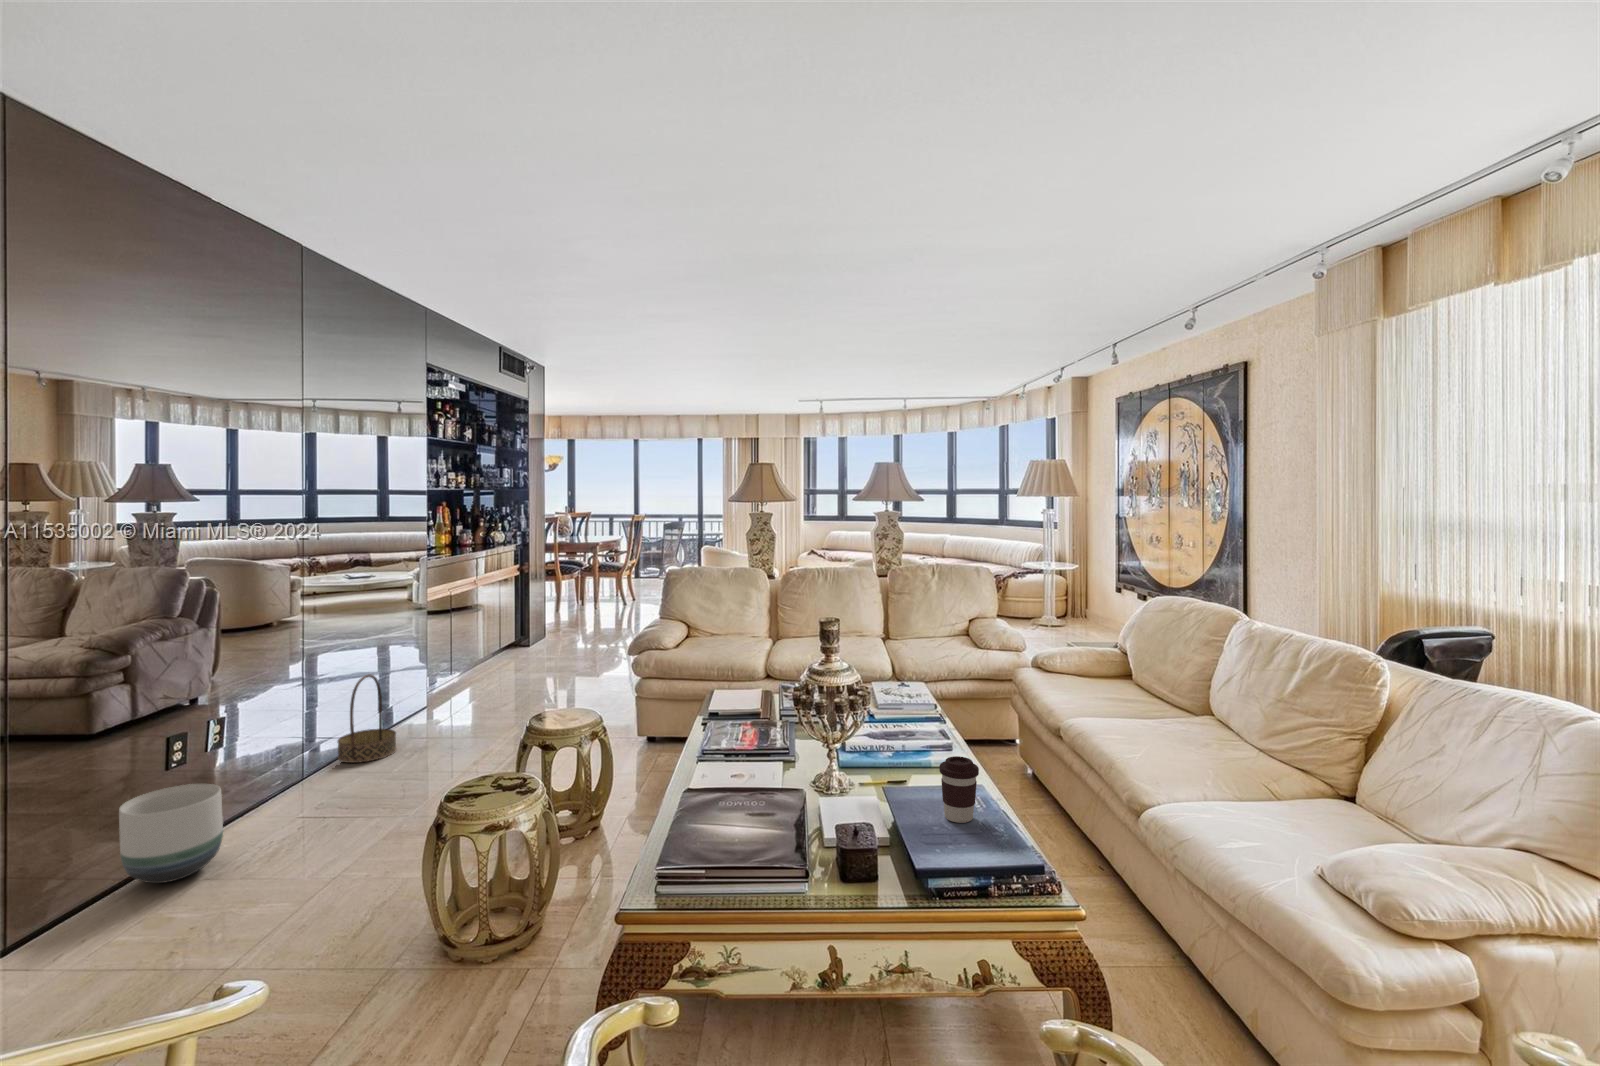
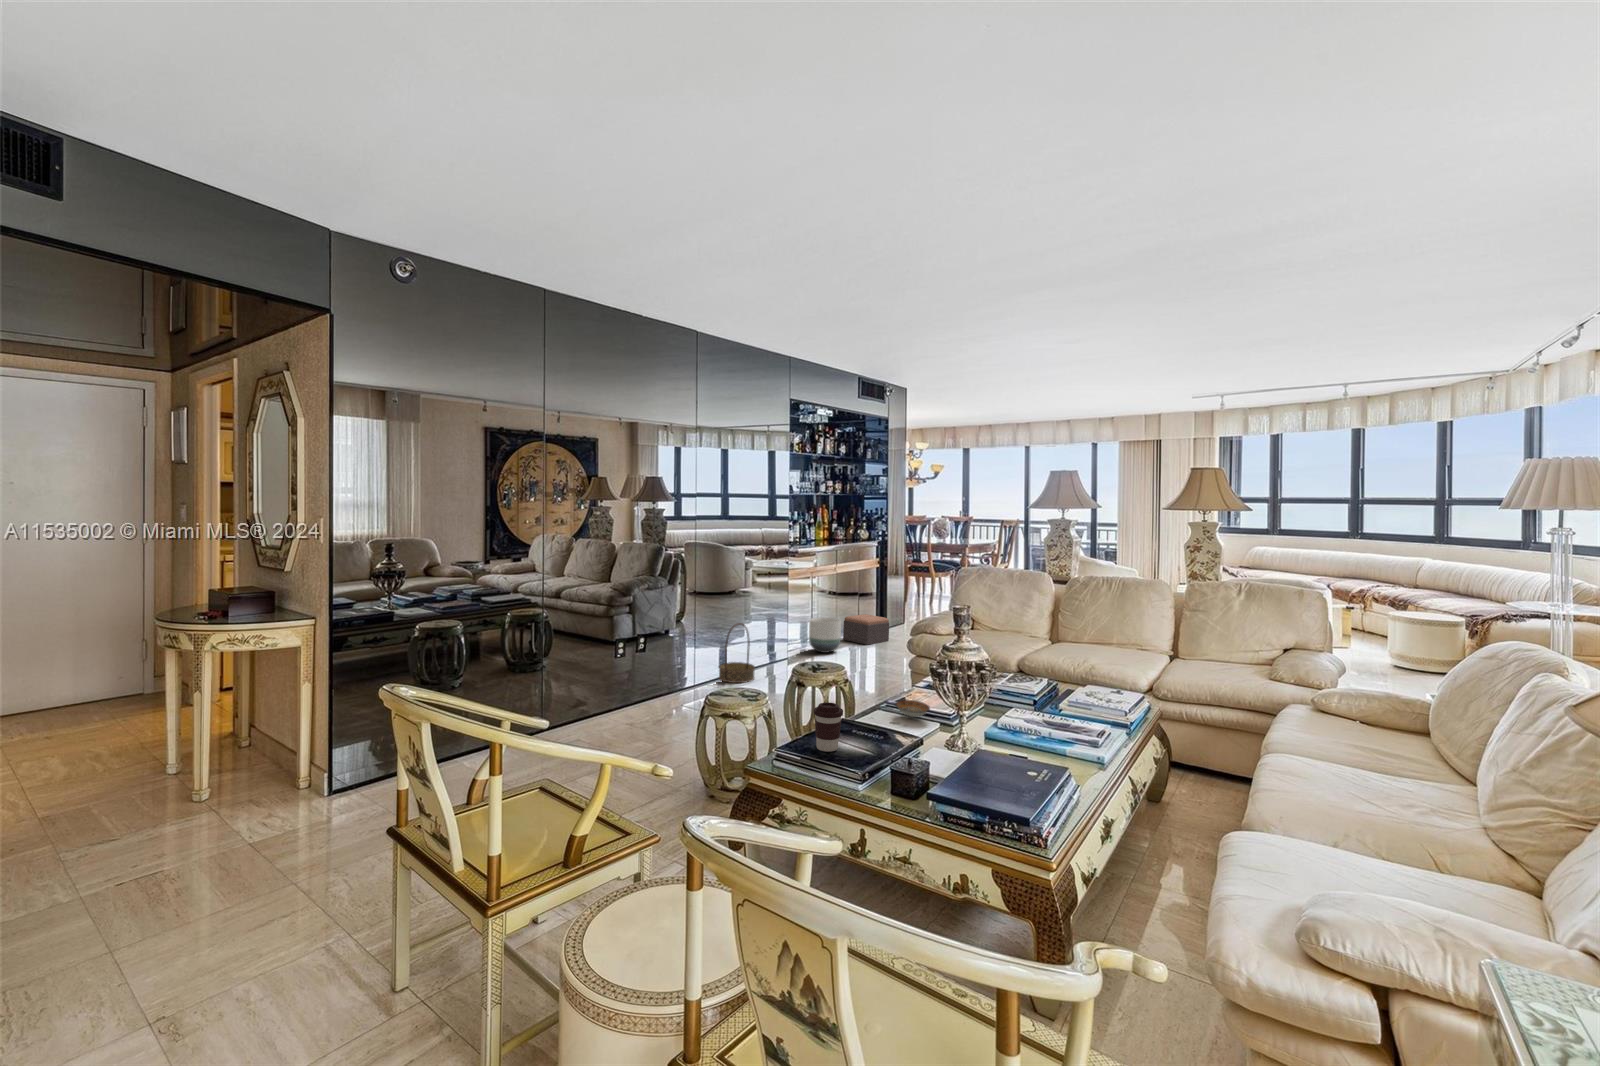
footstool: none [483,636,542,674] -> present [843,614,889,645]
ceramic bowl: none [730,742,778,764] -> present [895,700,930,717]
coffee cup: present [939,756,979,823] -> present [814,702,843,752]
planter: present [119,784,223,883] -> present [809,617,841,653]

